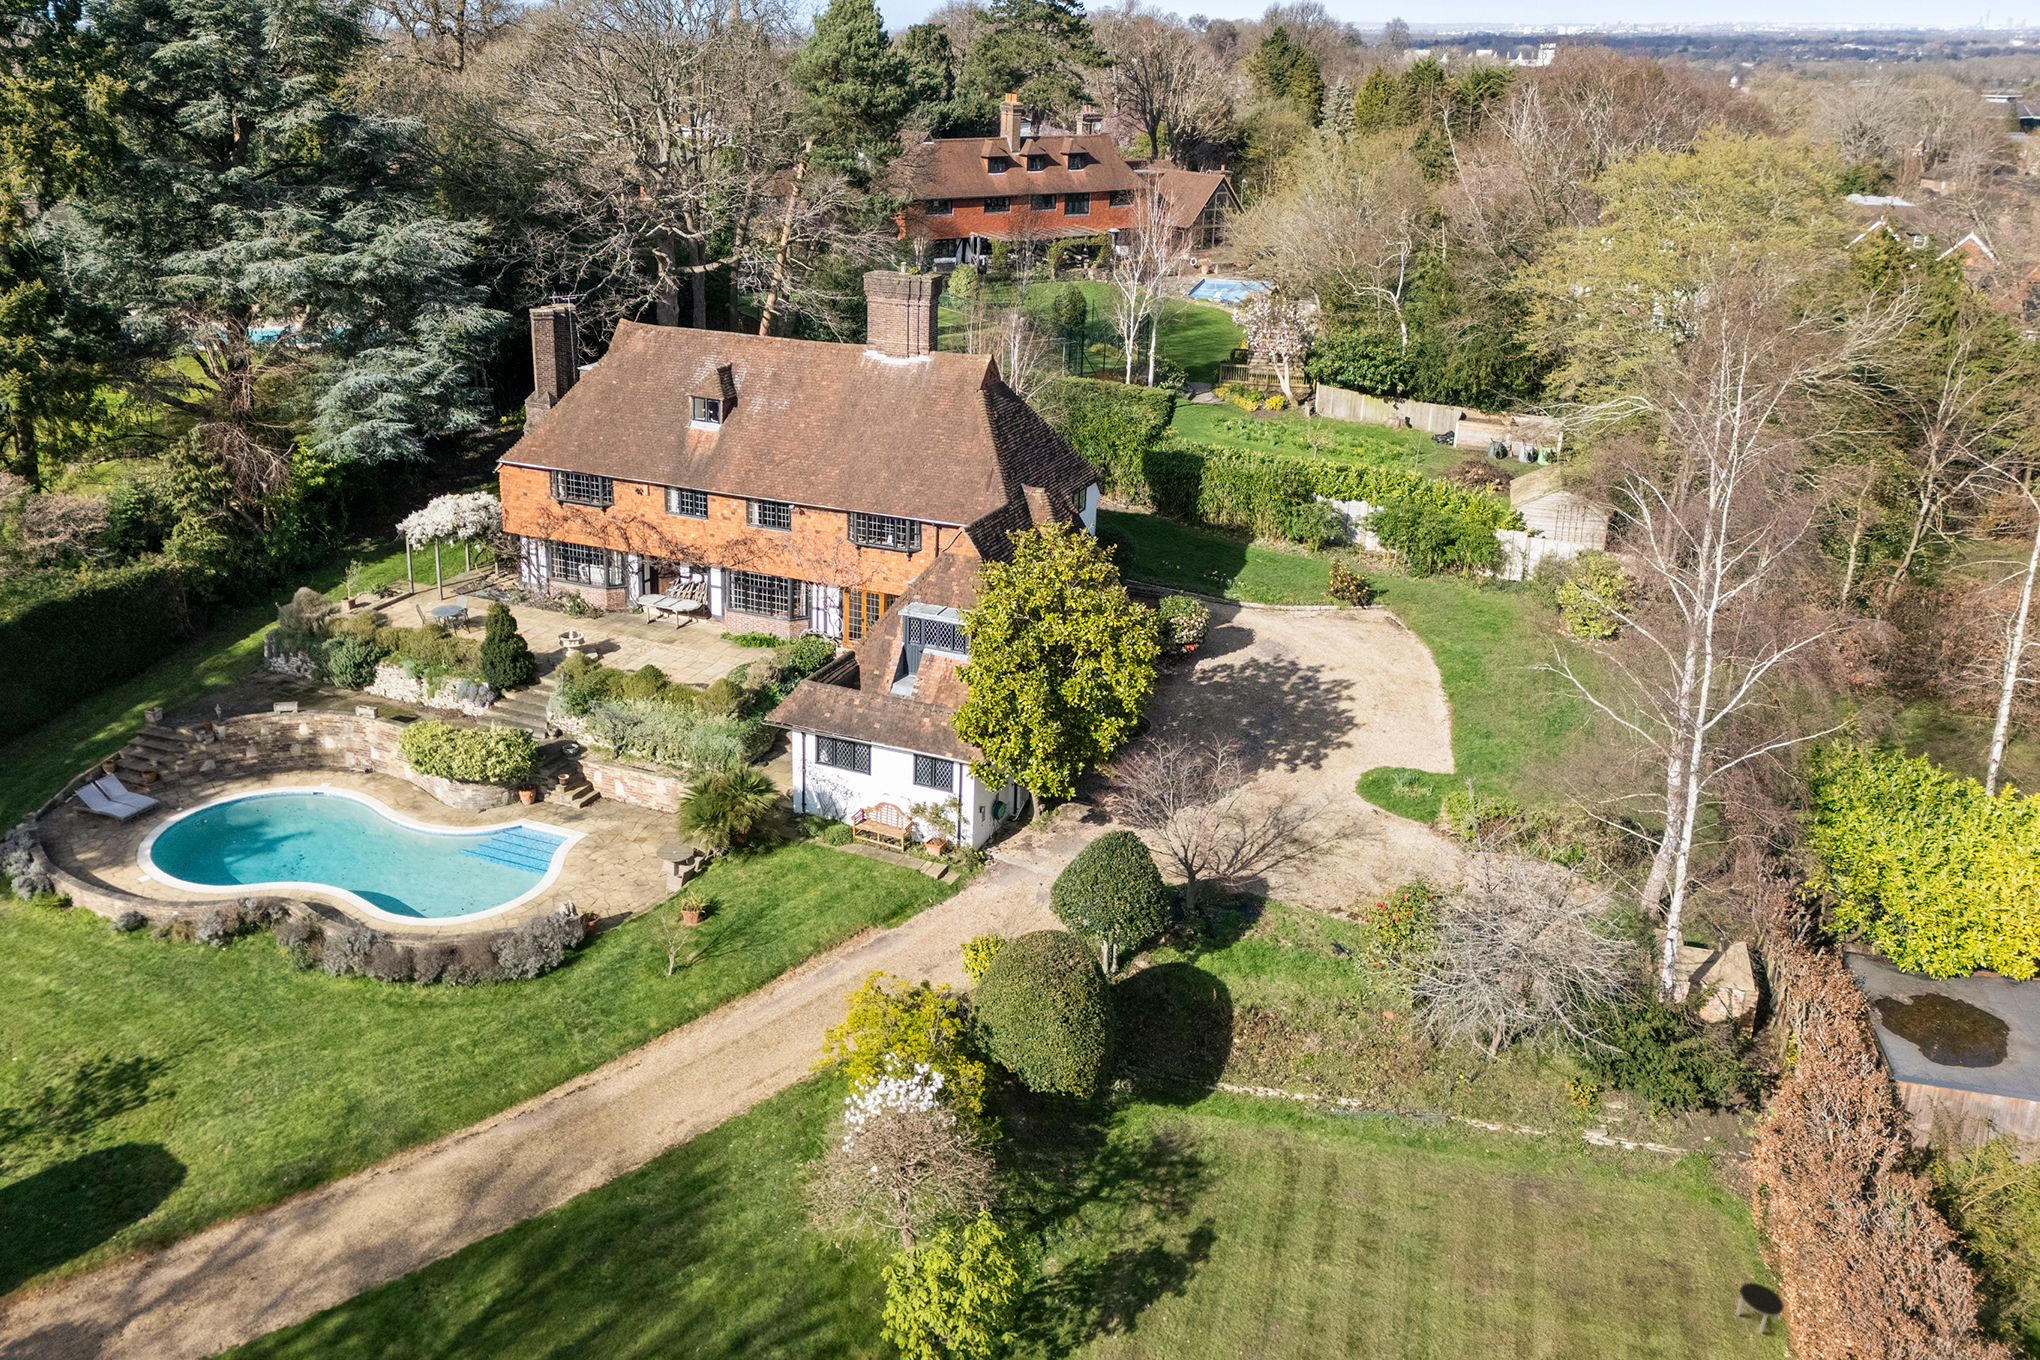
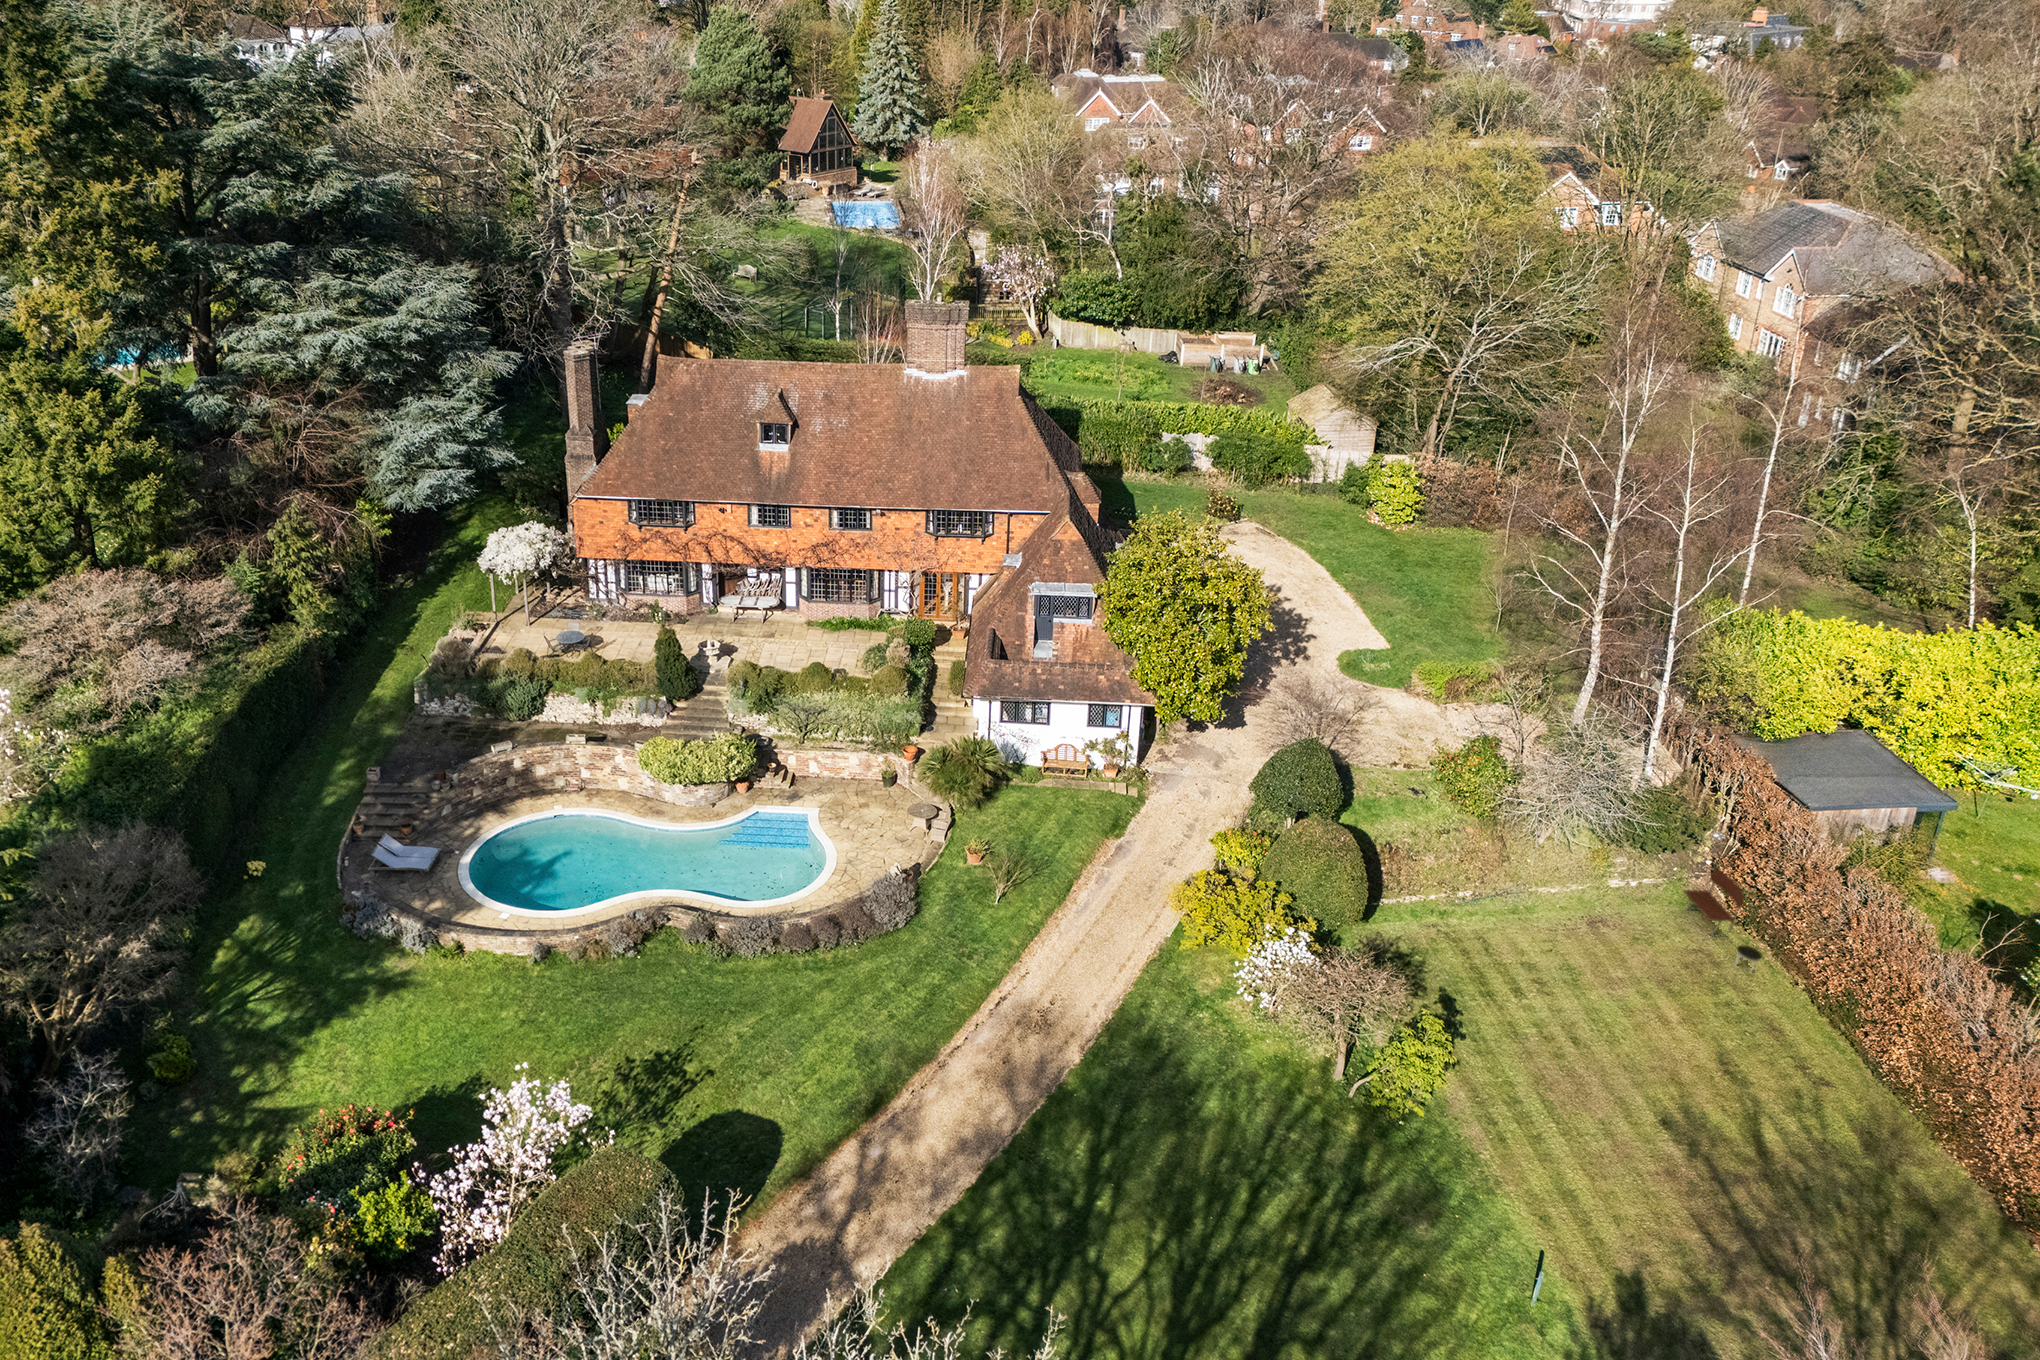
bench: none [1701,1147,1780,1266] -> present [1685,868,1745,936]

